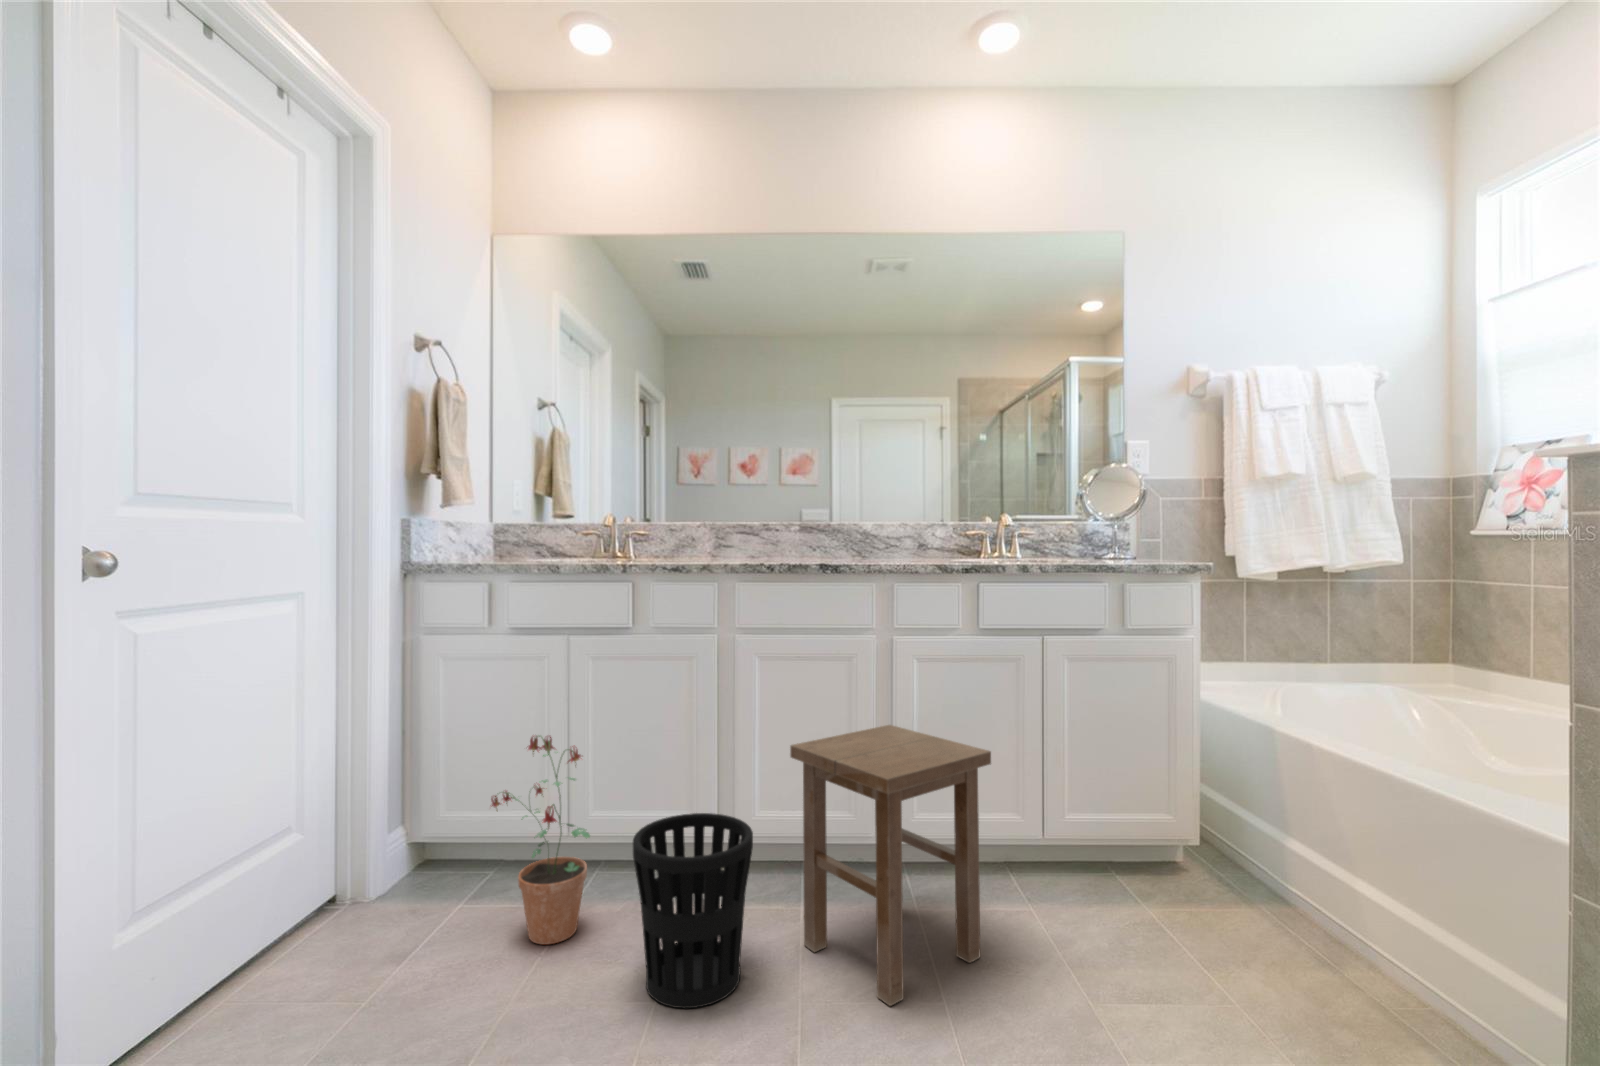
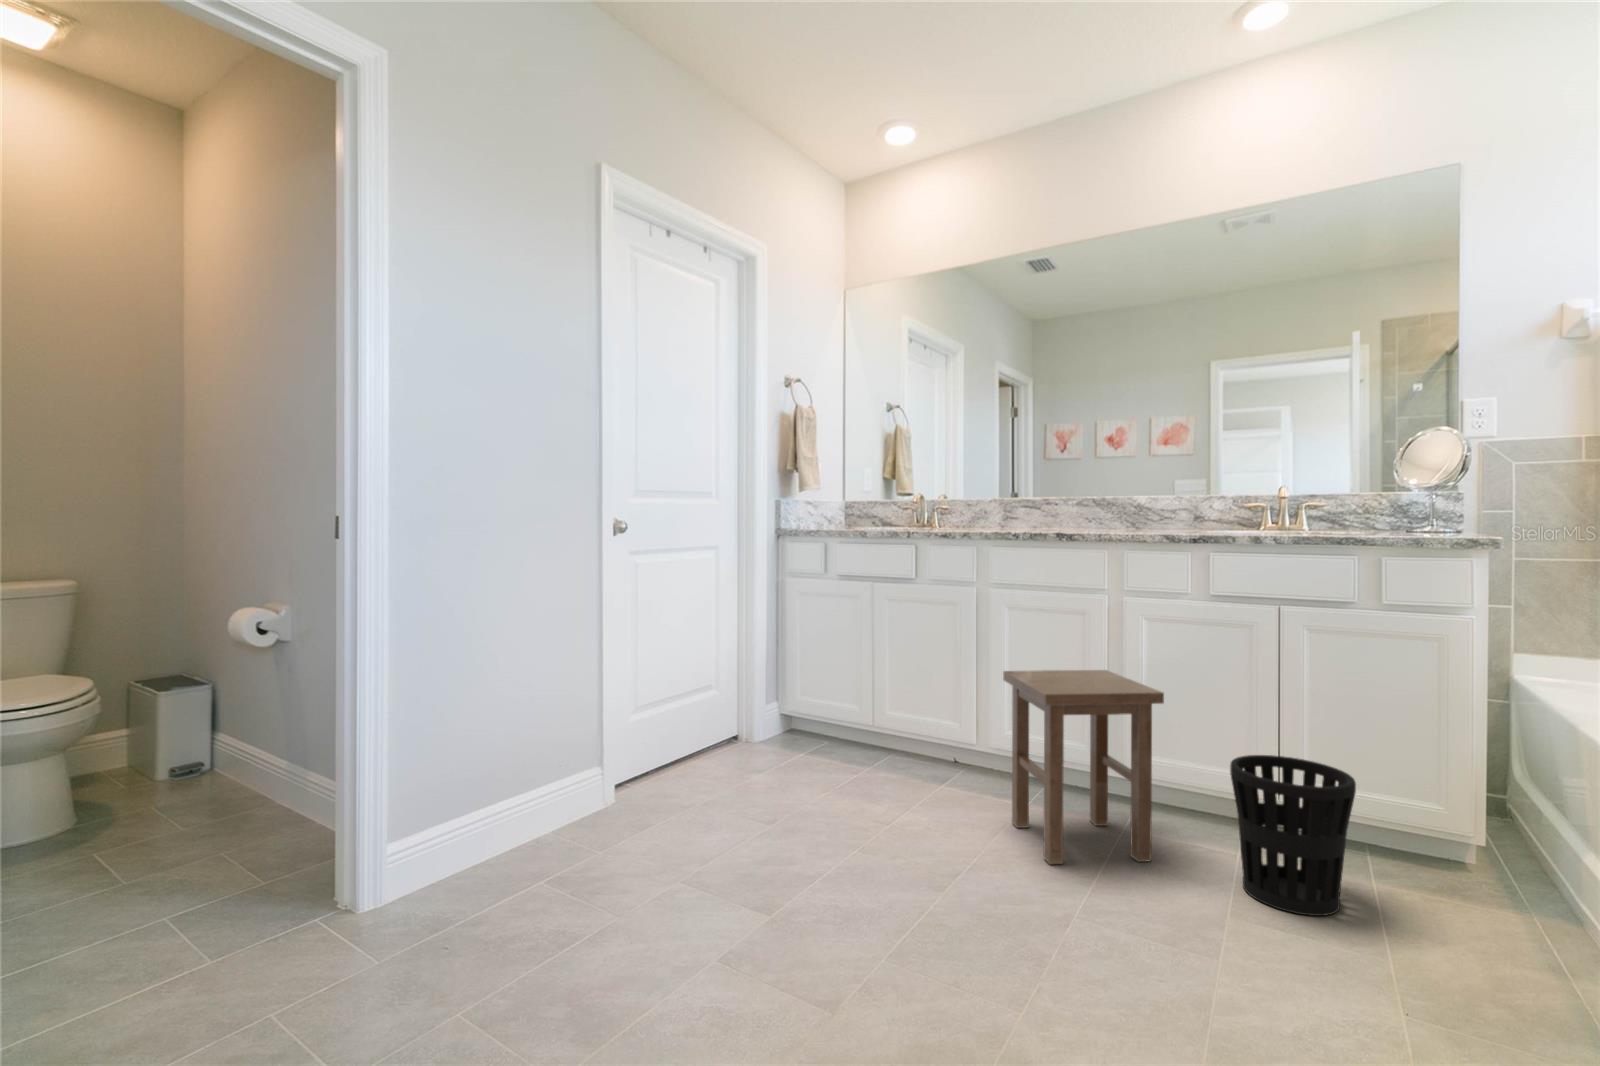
potted plant: present [491,736,590,944] -> none [810,648,874,785]
wastebasket: present [633,813,753,1008] -> present [1230,755,1356,916]

